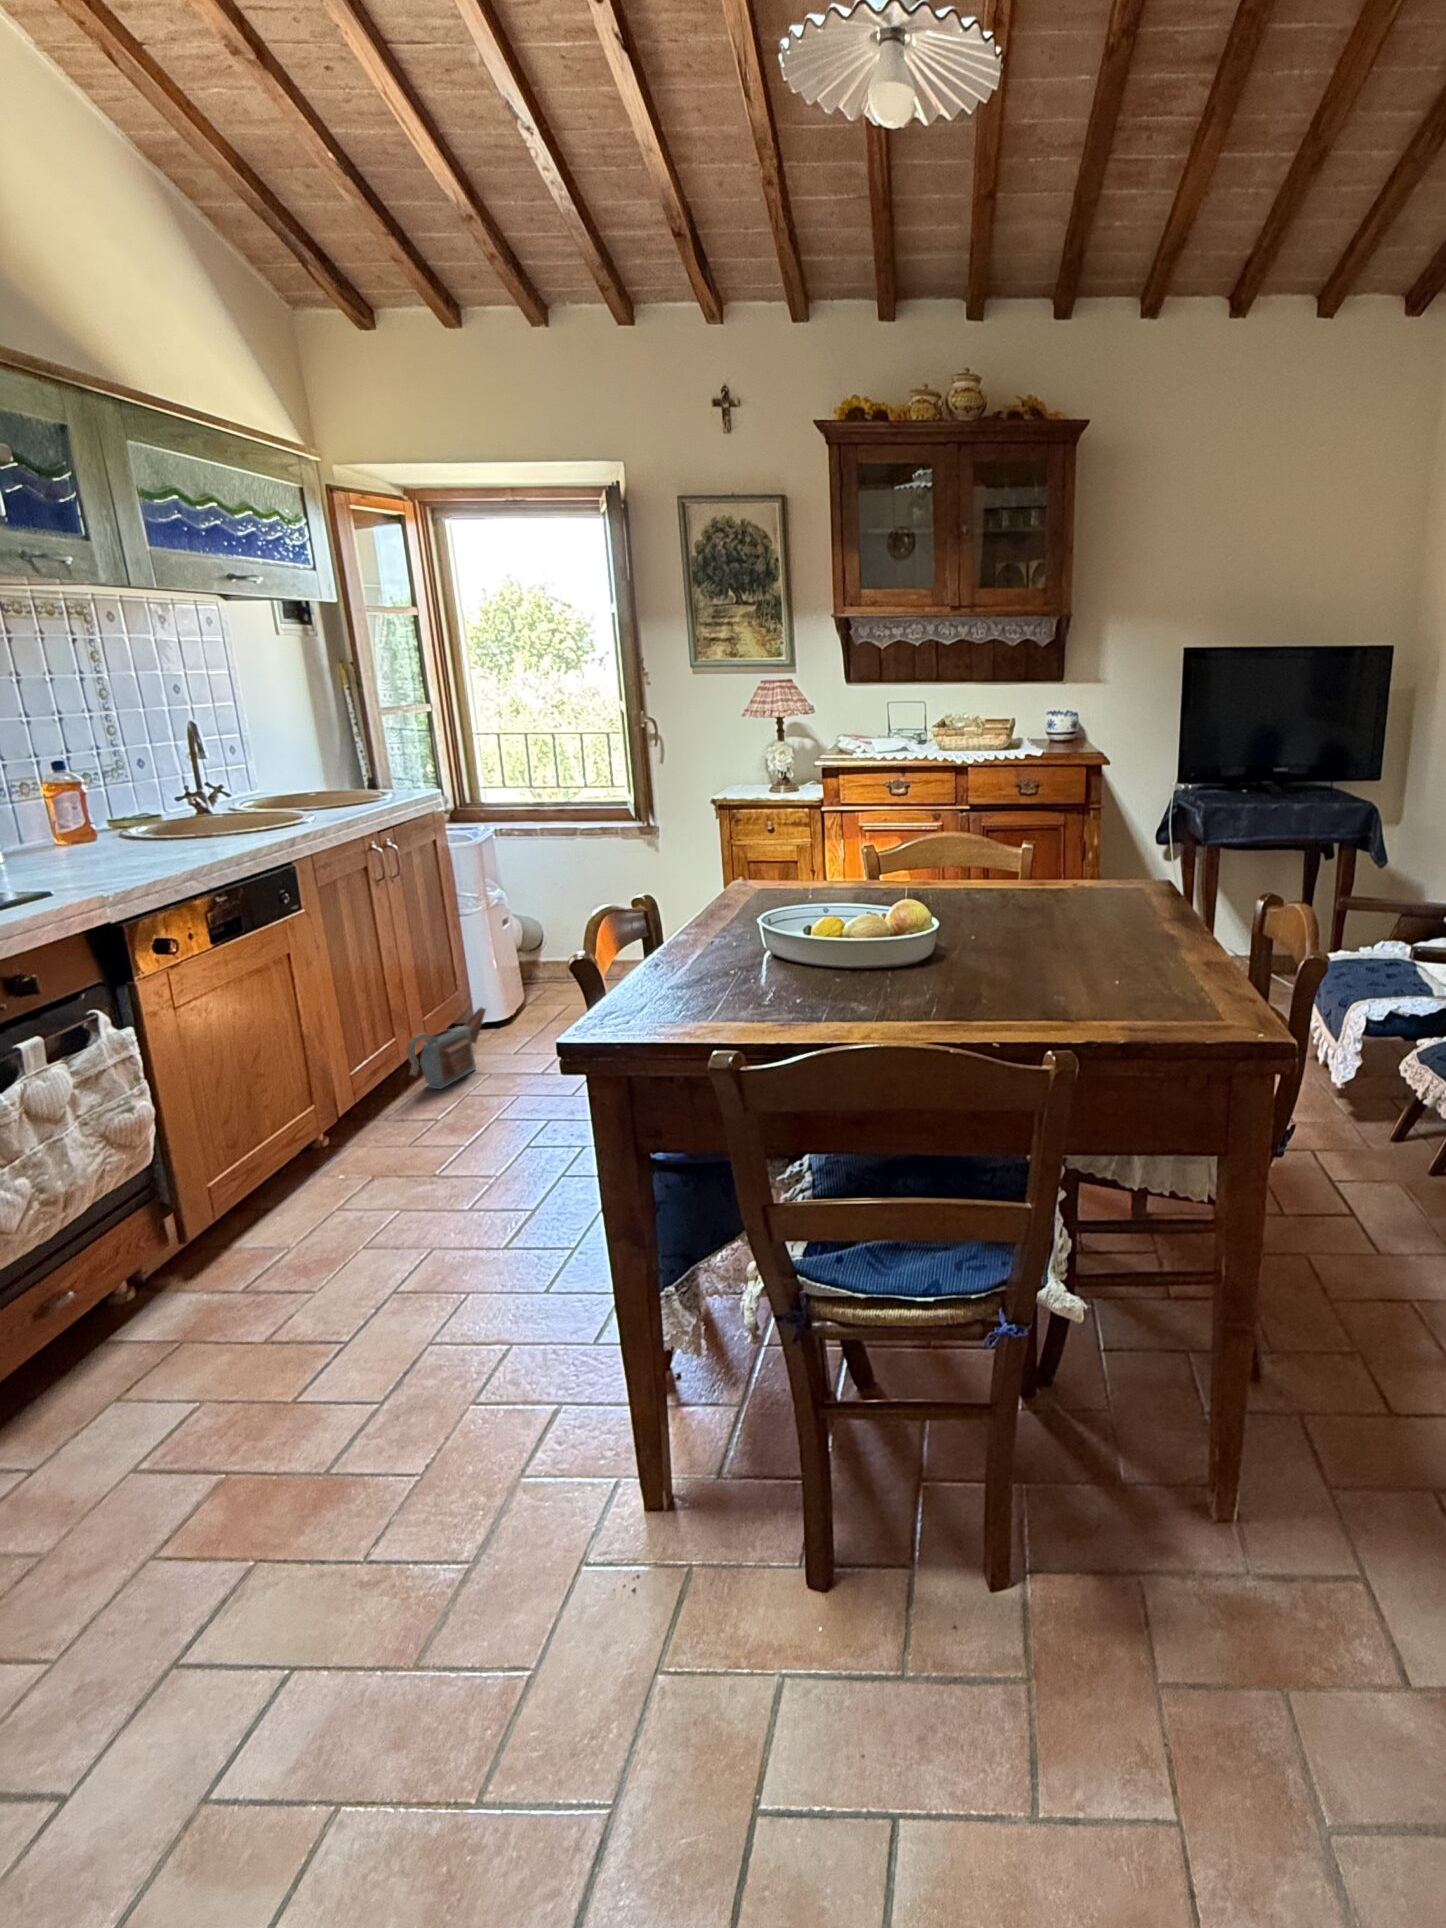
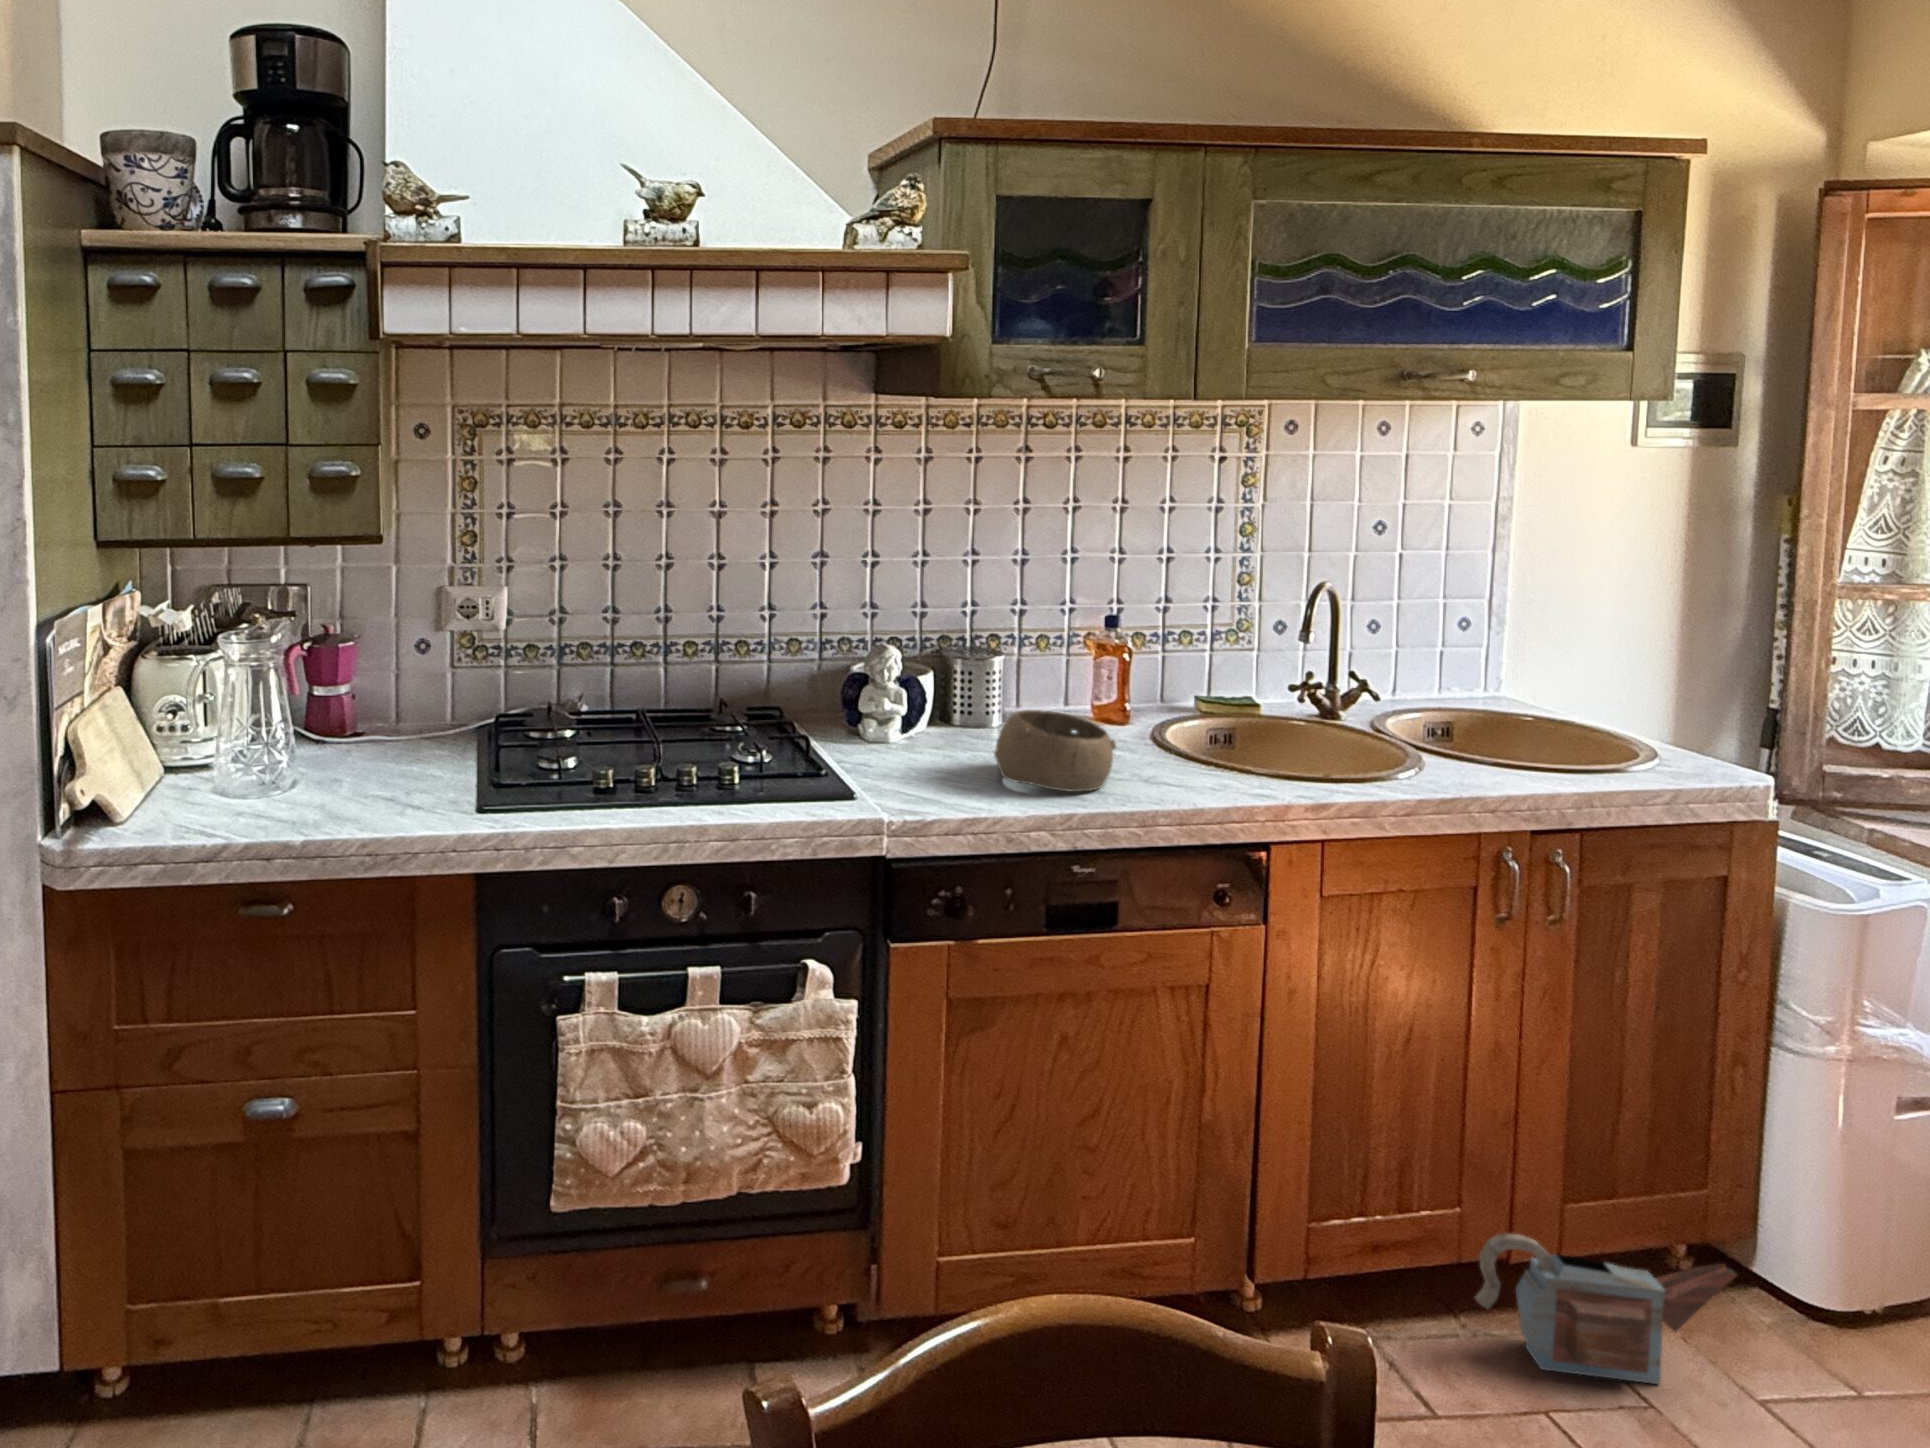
bowl: none [94,820,192,870] -> present [994,710,1116,792]

